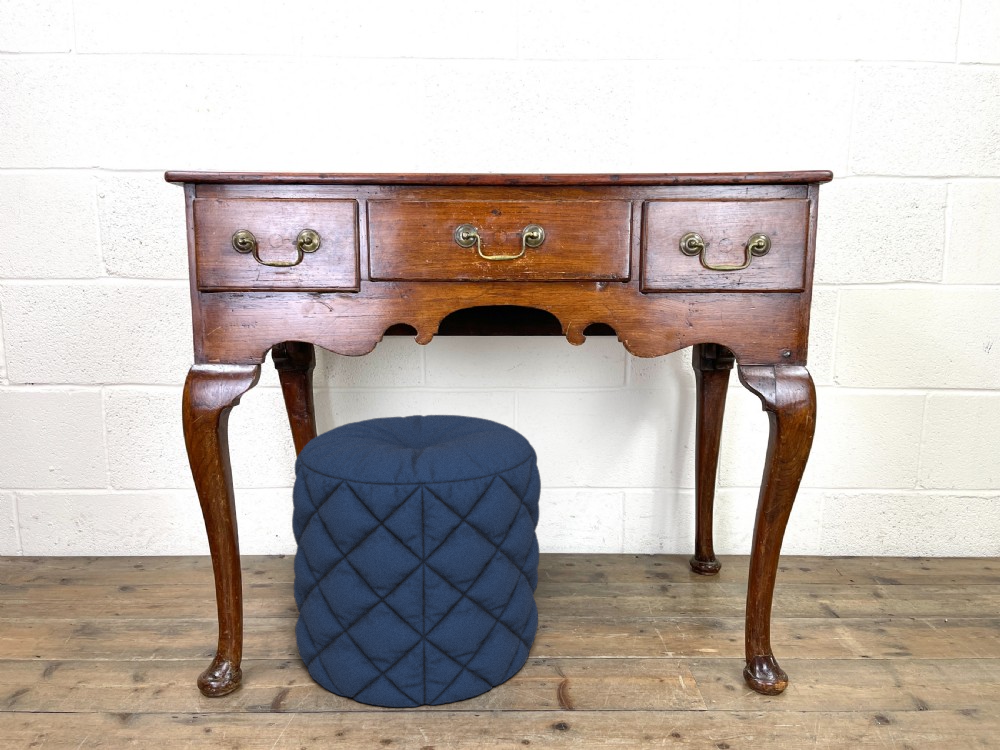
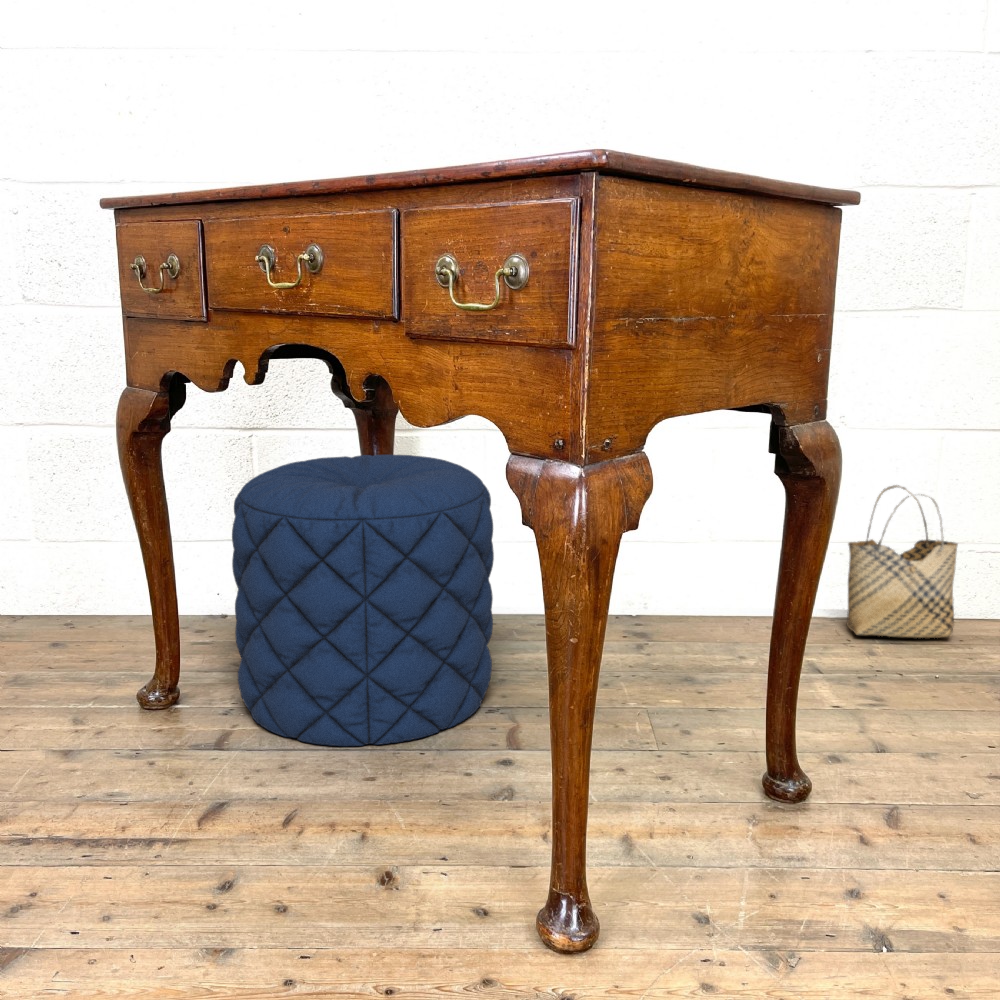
woven basket: none [846,439,947,578] -> present [847,485,958,638]

